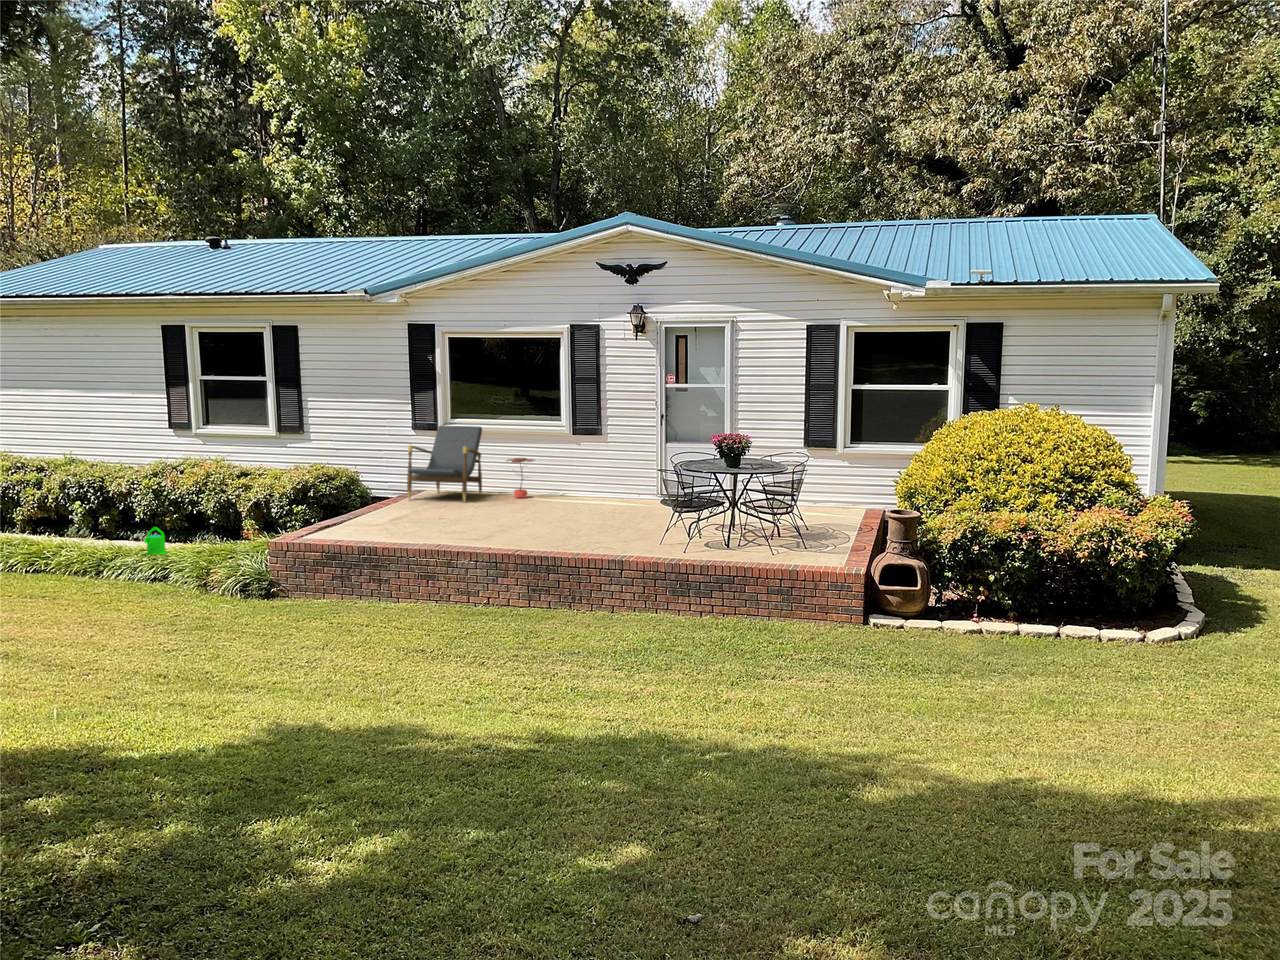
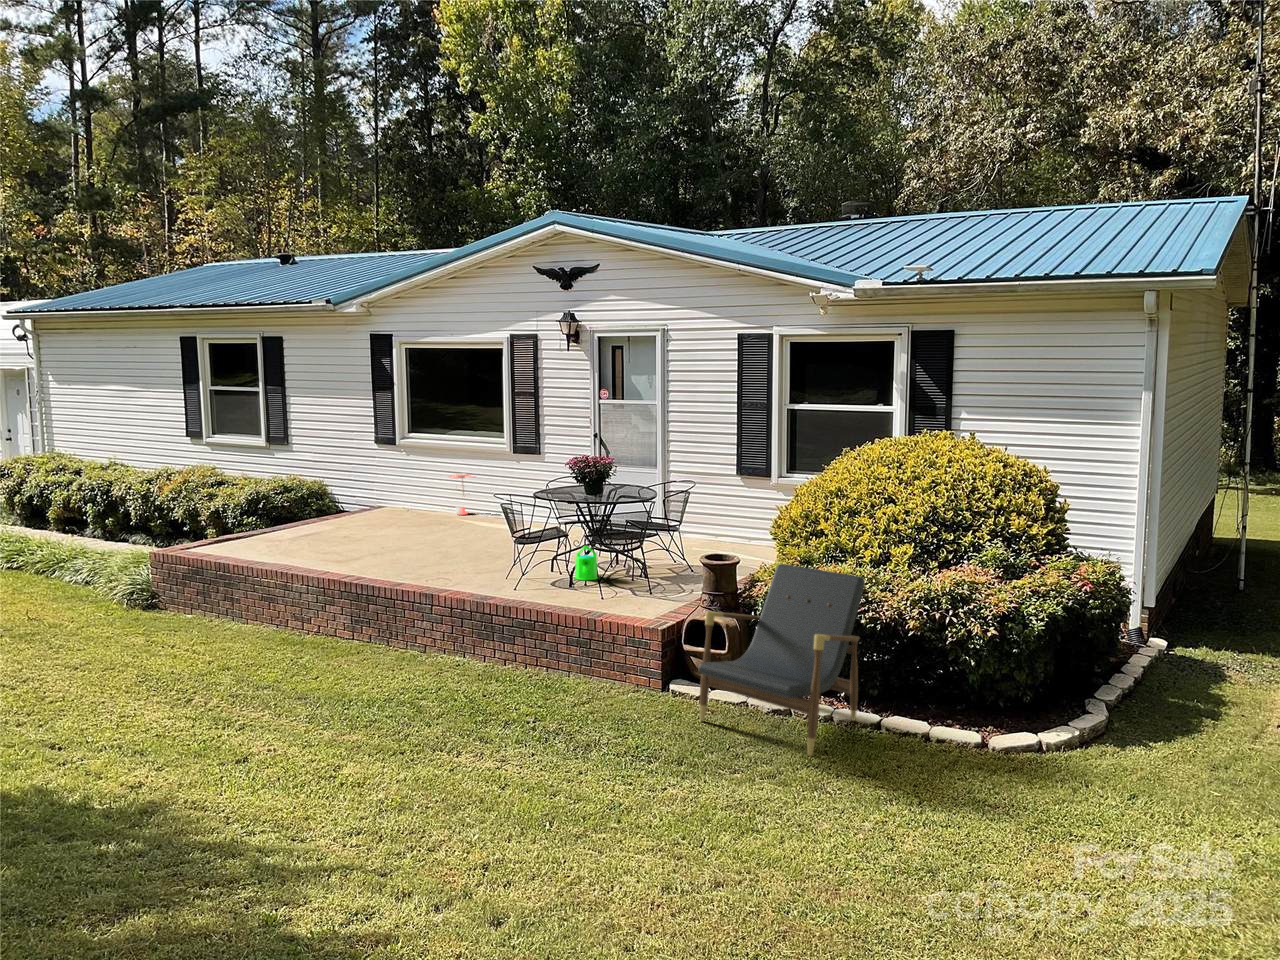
lounge chair: present [407,426,482,501] -> present [698,564,865,756]
watering can: present [144,527,167,554] -> present [574,546,598,580]

